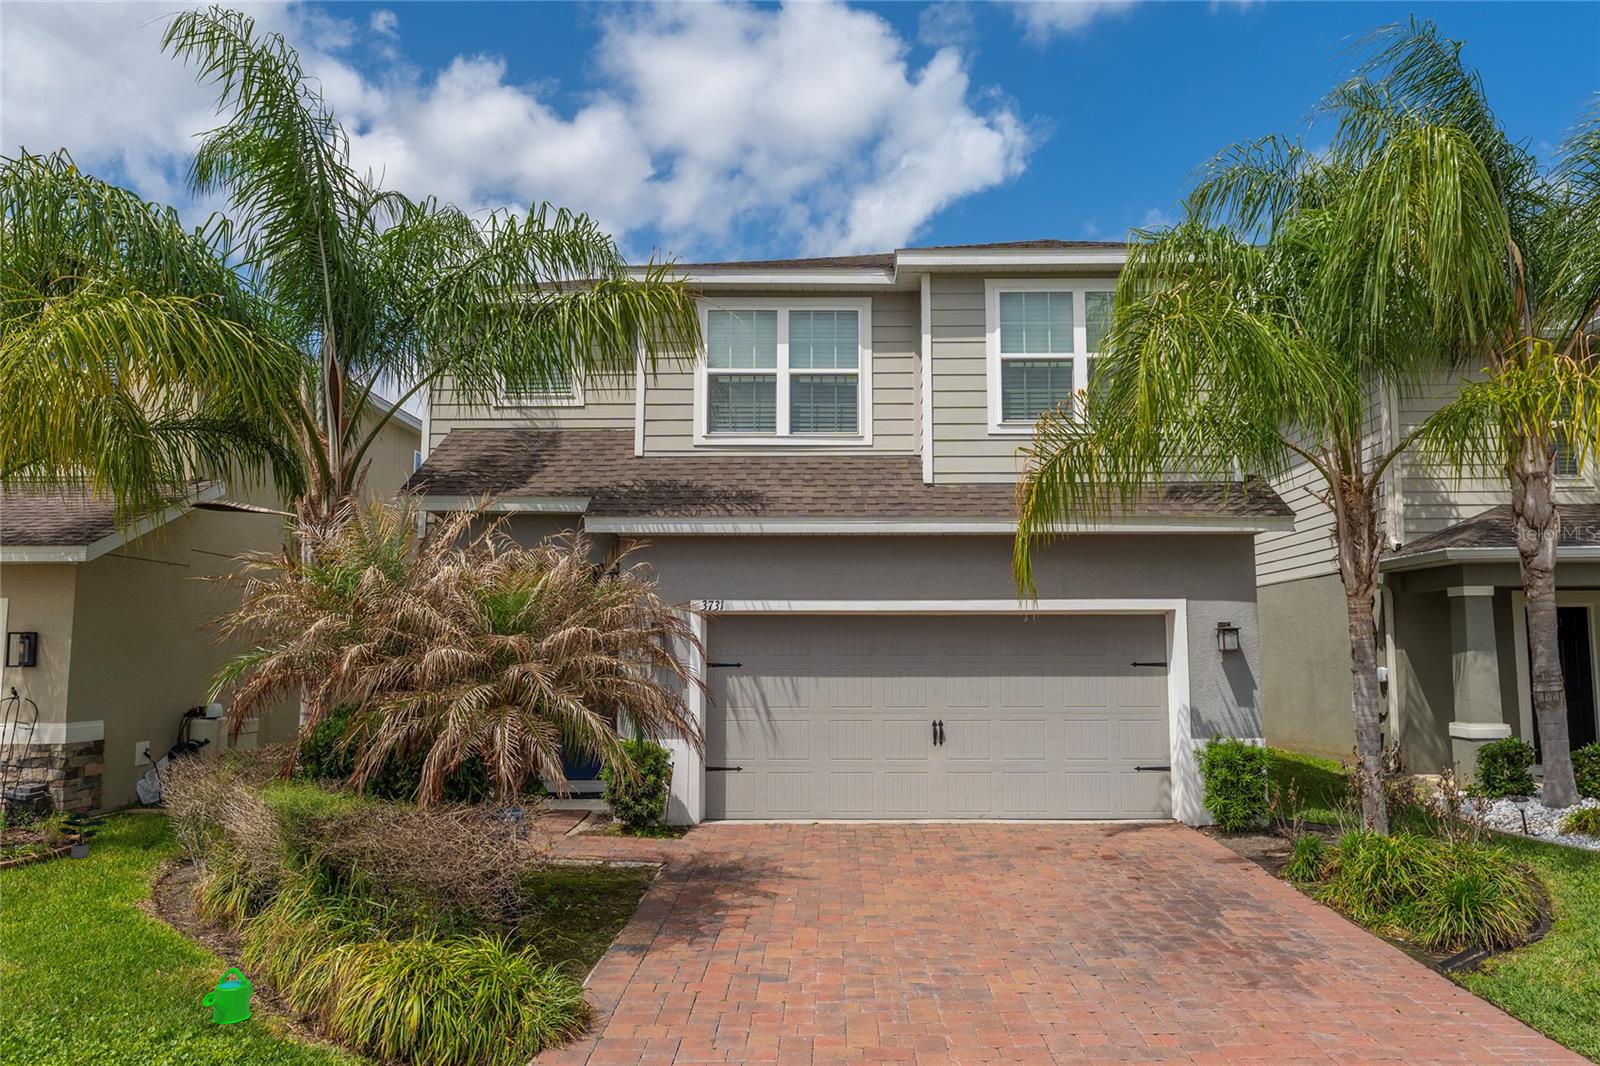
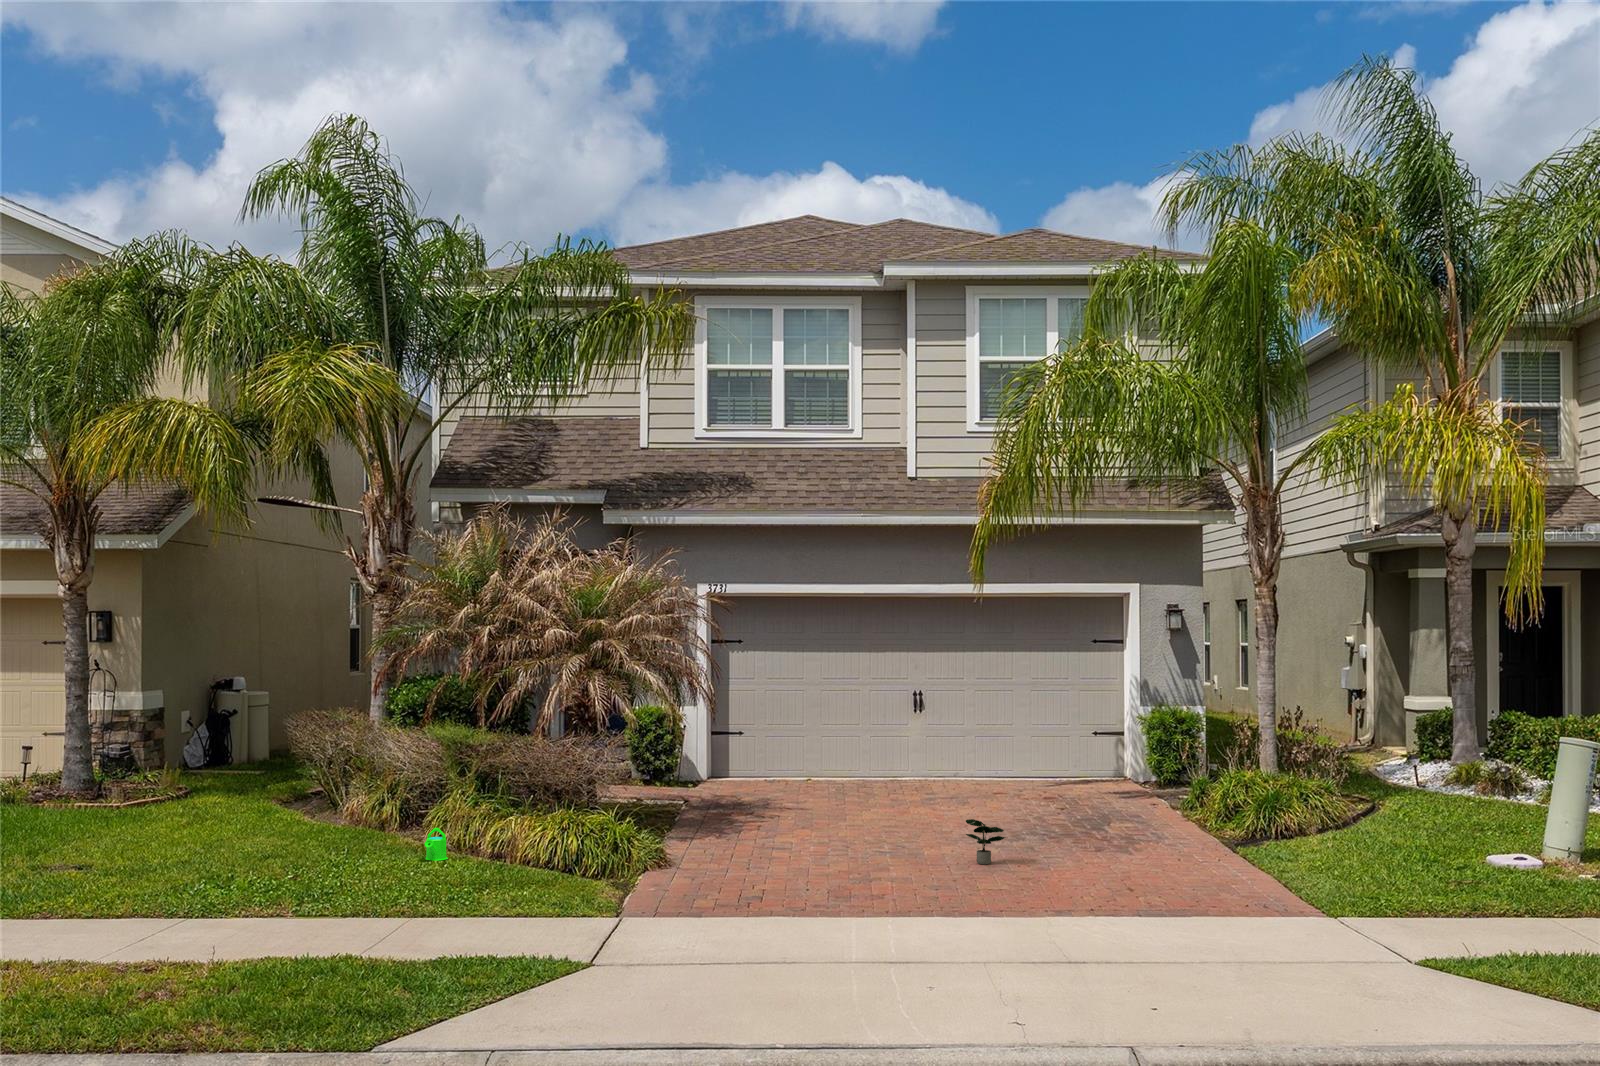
potted plant: present [59,813,108,858] -> present [966,819,1005,864]

